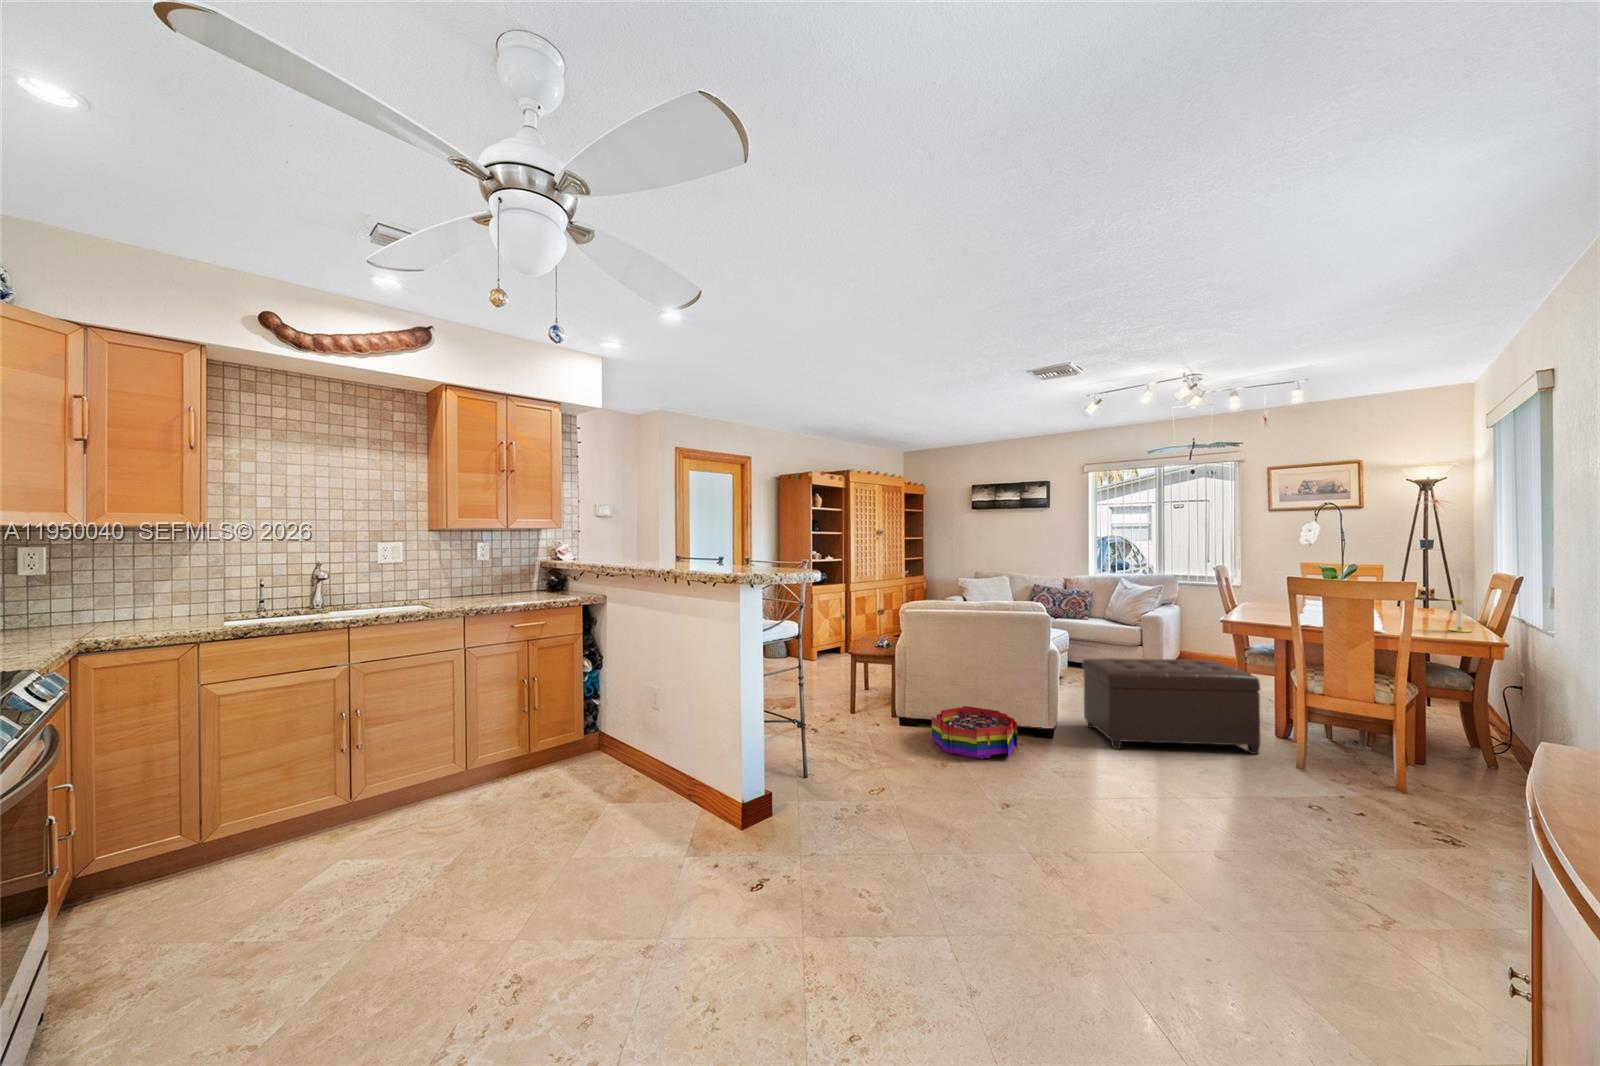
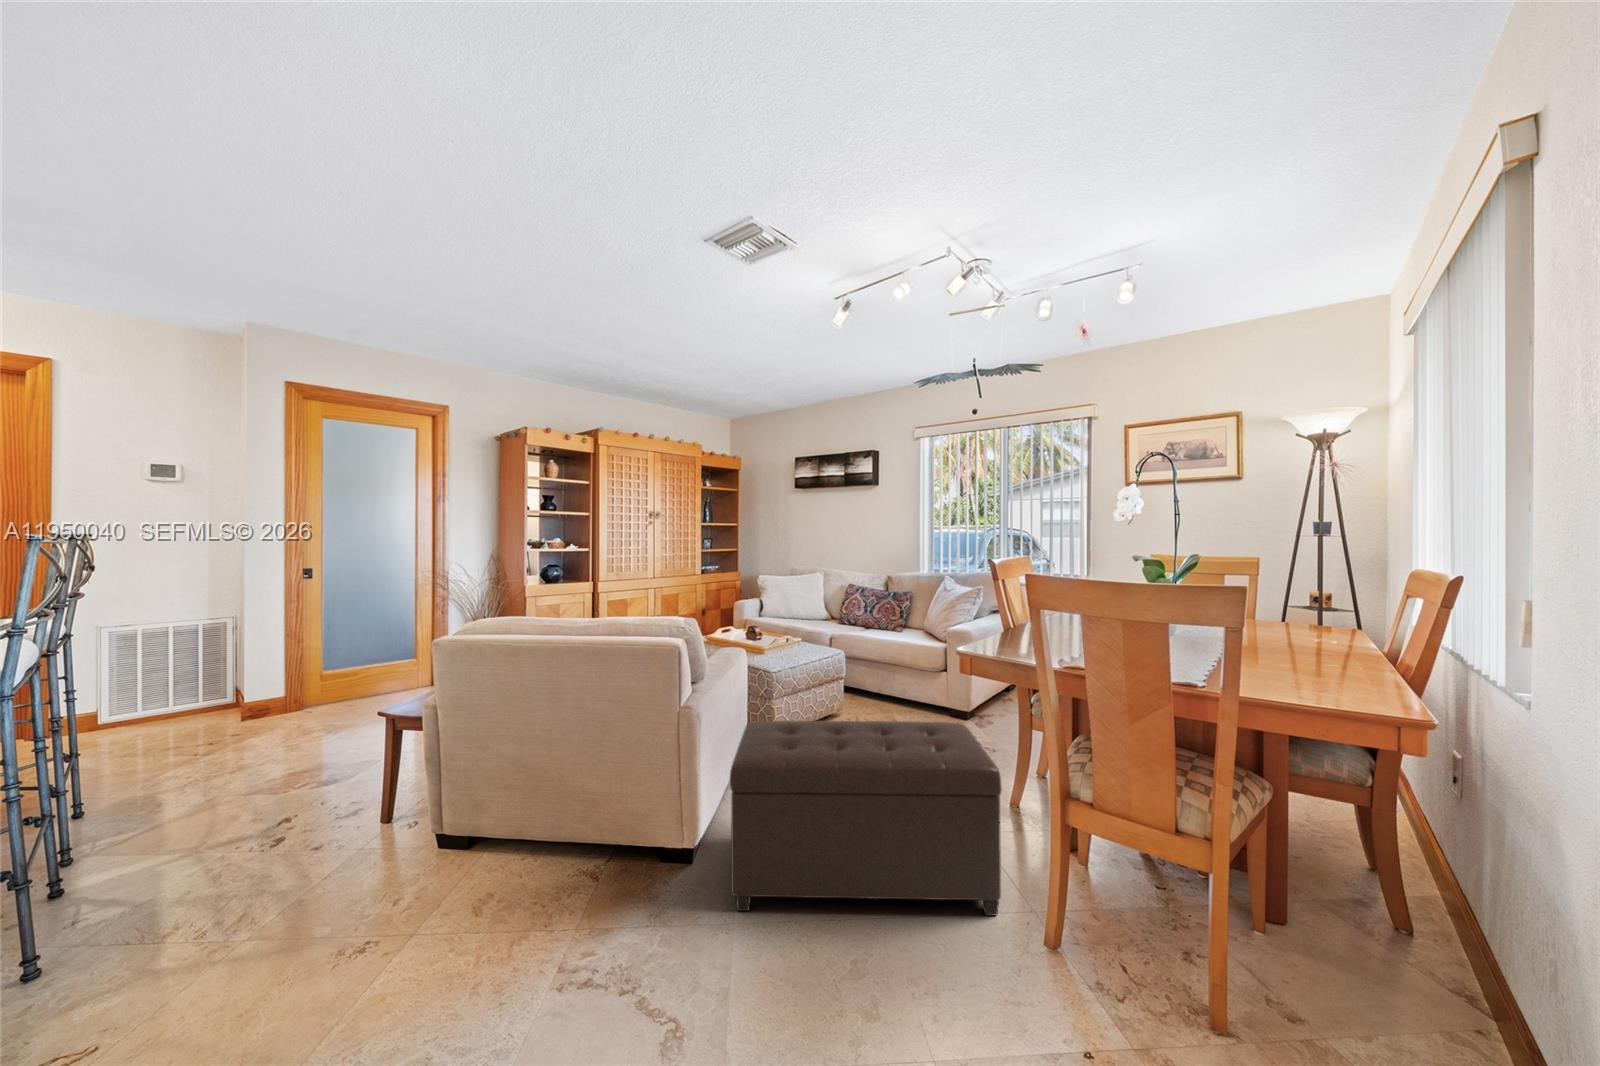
candle: present [1450,575,1470,632] -> none [1329,568,1370,684]
storage bin: present [932,706,1017,759] -> none [377,817,561,961]

